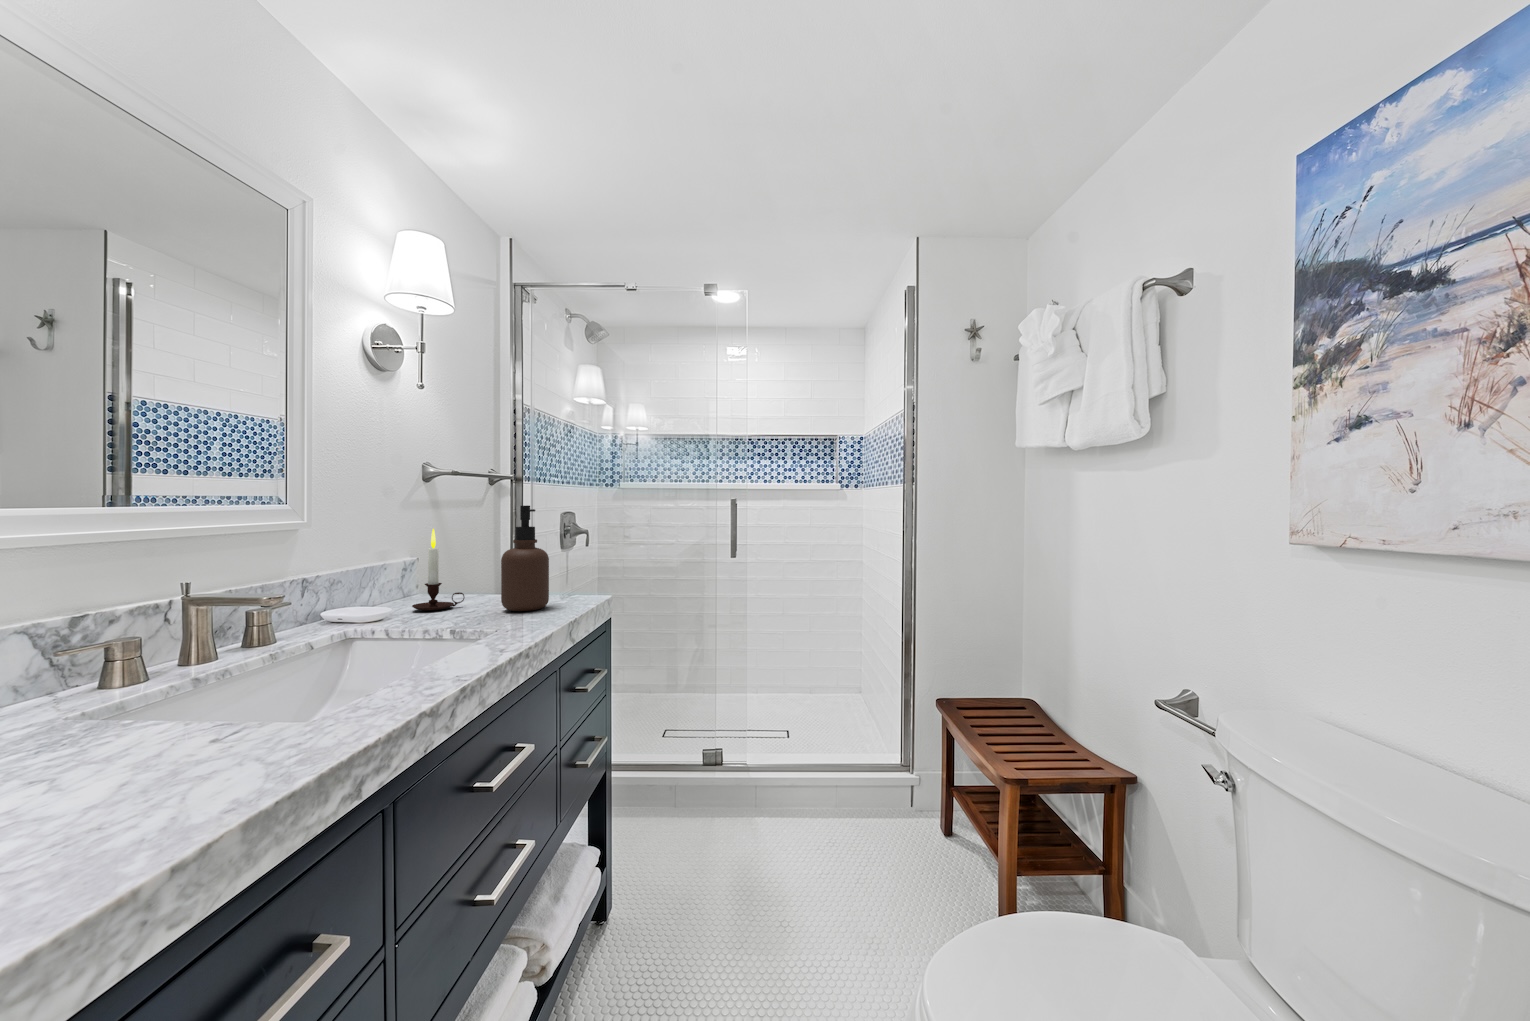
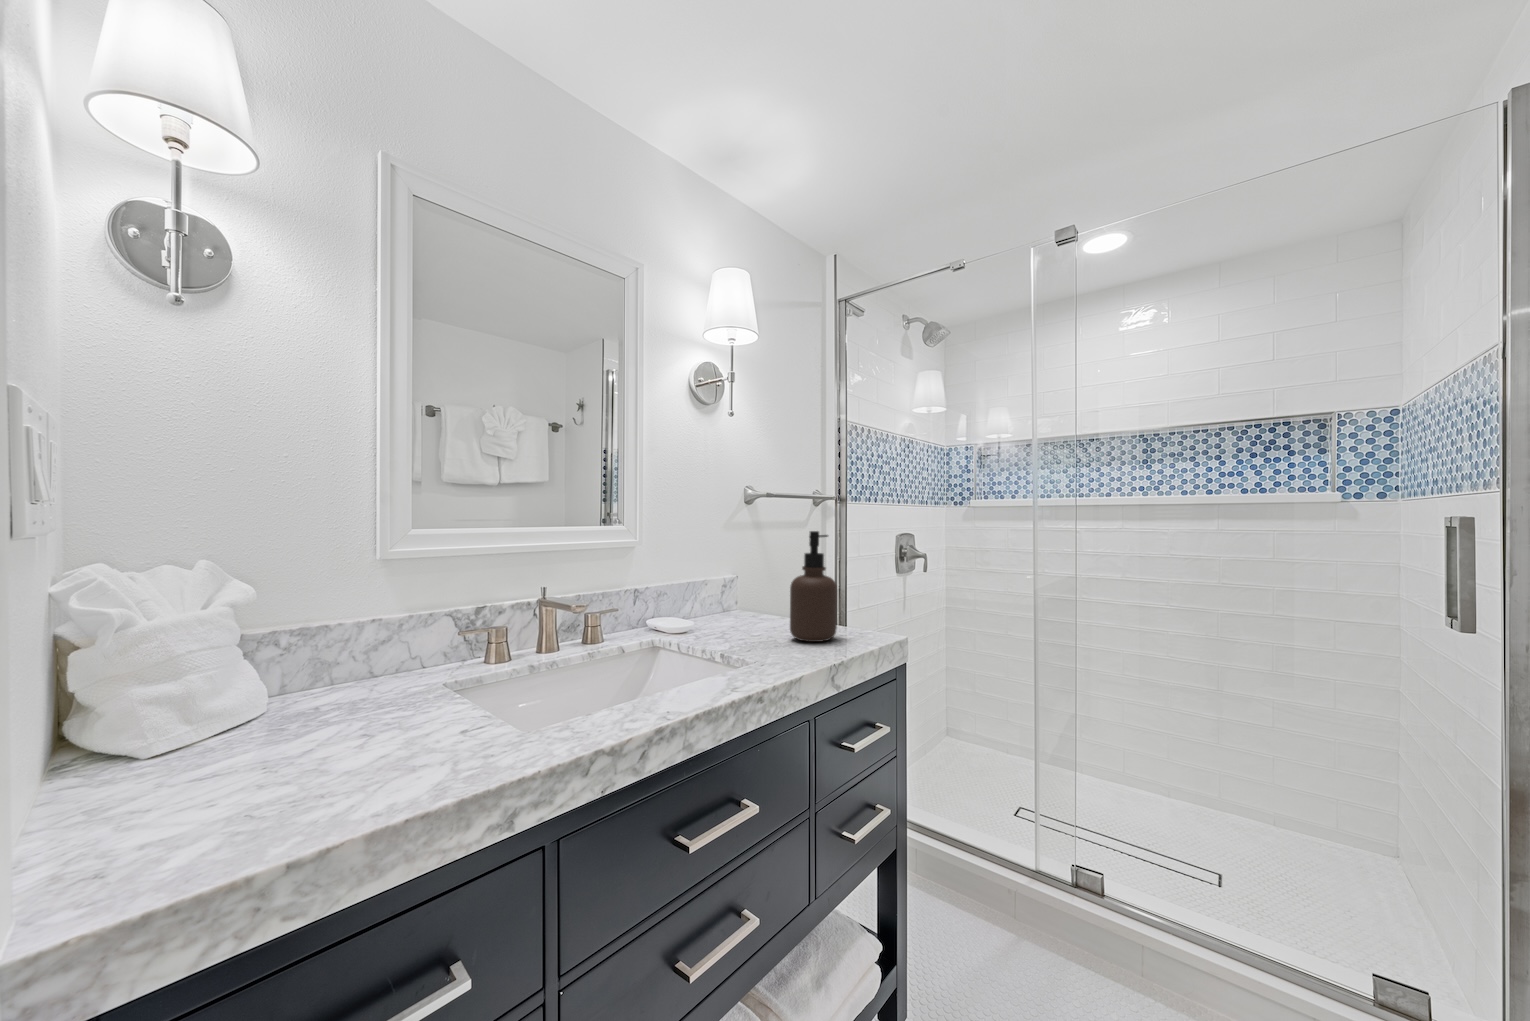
candle: present [412,529,464,611] -> none [723,549,769,629]

